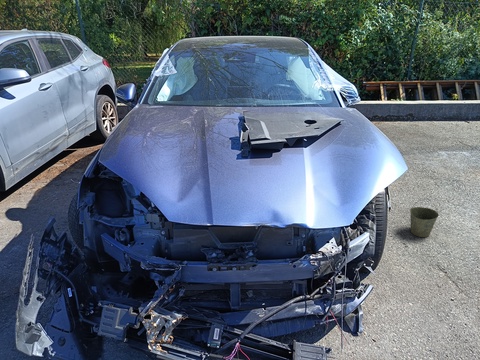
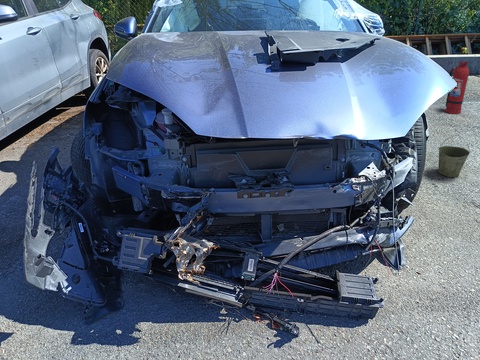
fire extinguisher: none [428,118,449,167] -> present [445,61,469,114]

